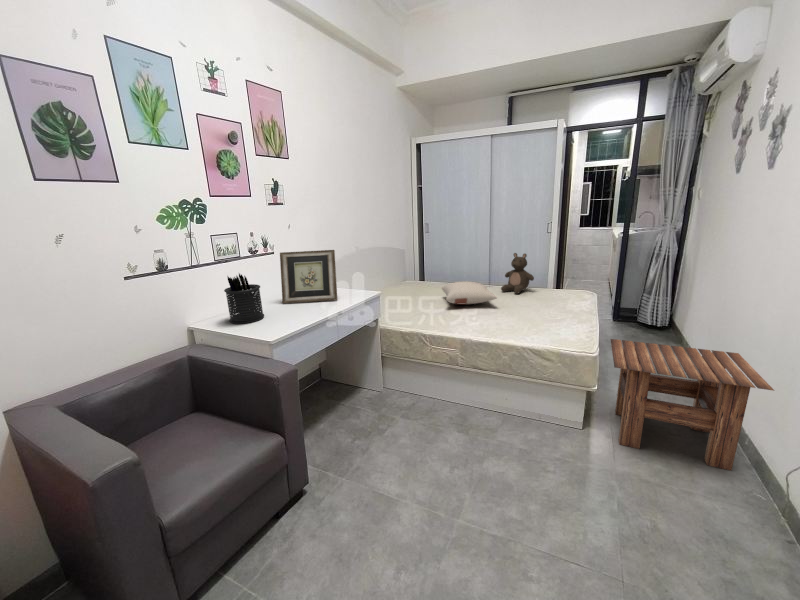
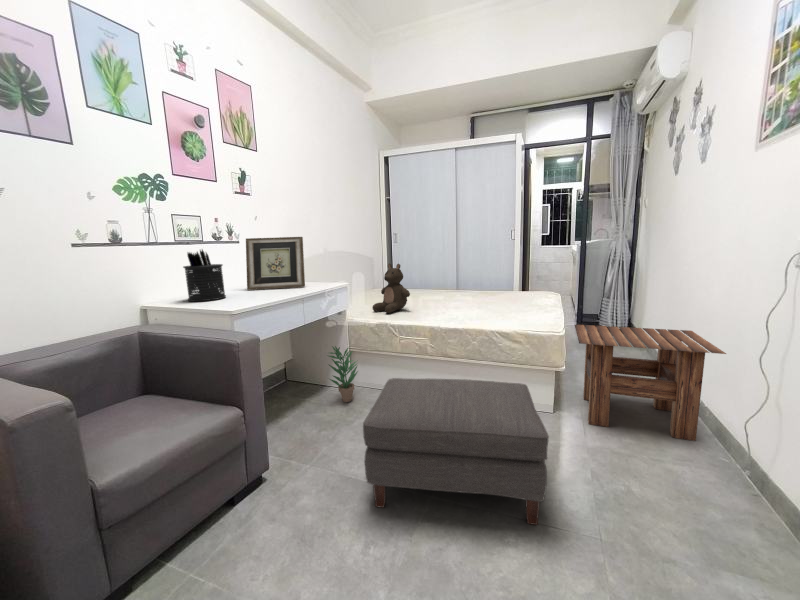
stuffed bear: present [501,253,534,294] -> present [372,264,410,313]
pillow: present [442,282,497,305] -> none [412,281,466,302]
potted plant: none [358,353,389,407] -> present [329,346,358,402]
ottoman: none [397,398,578,557] -> present [363,378,549,525]

